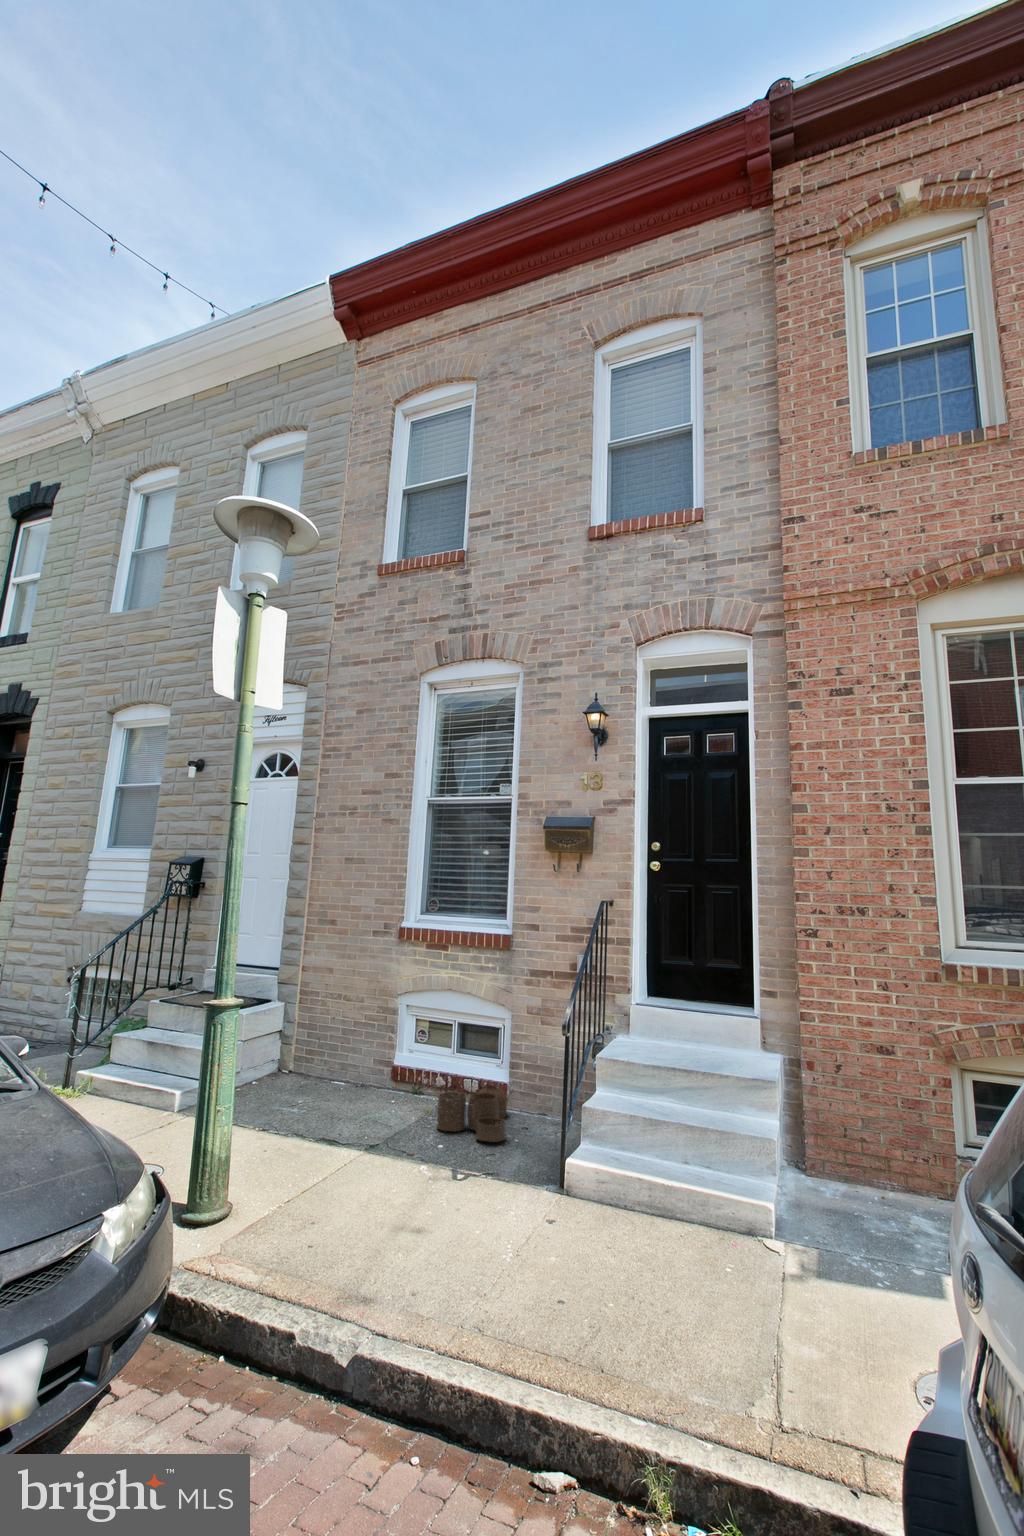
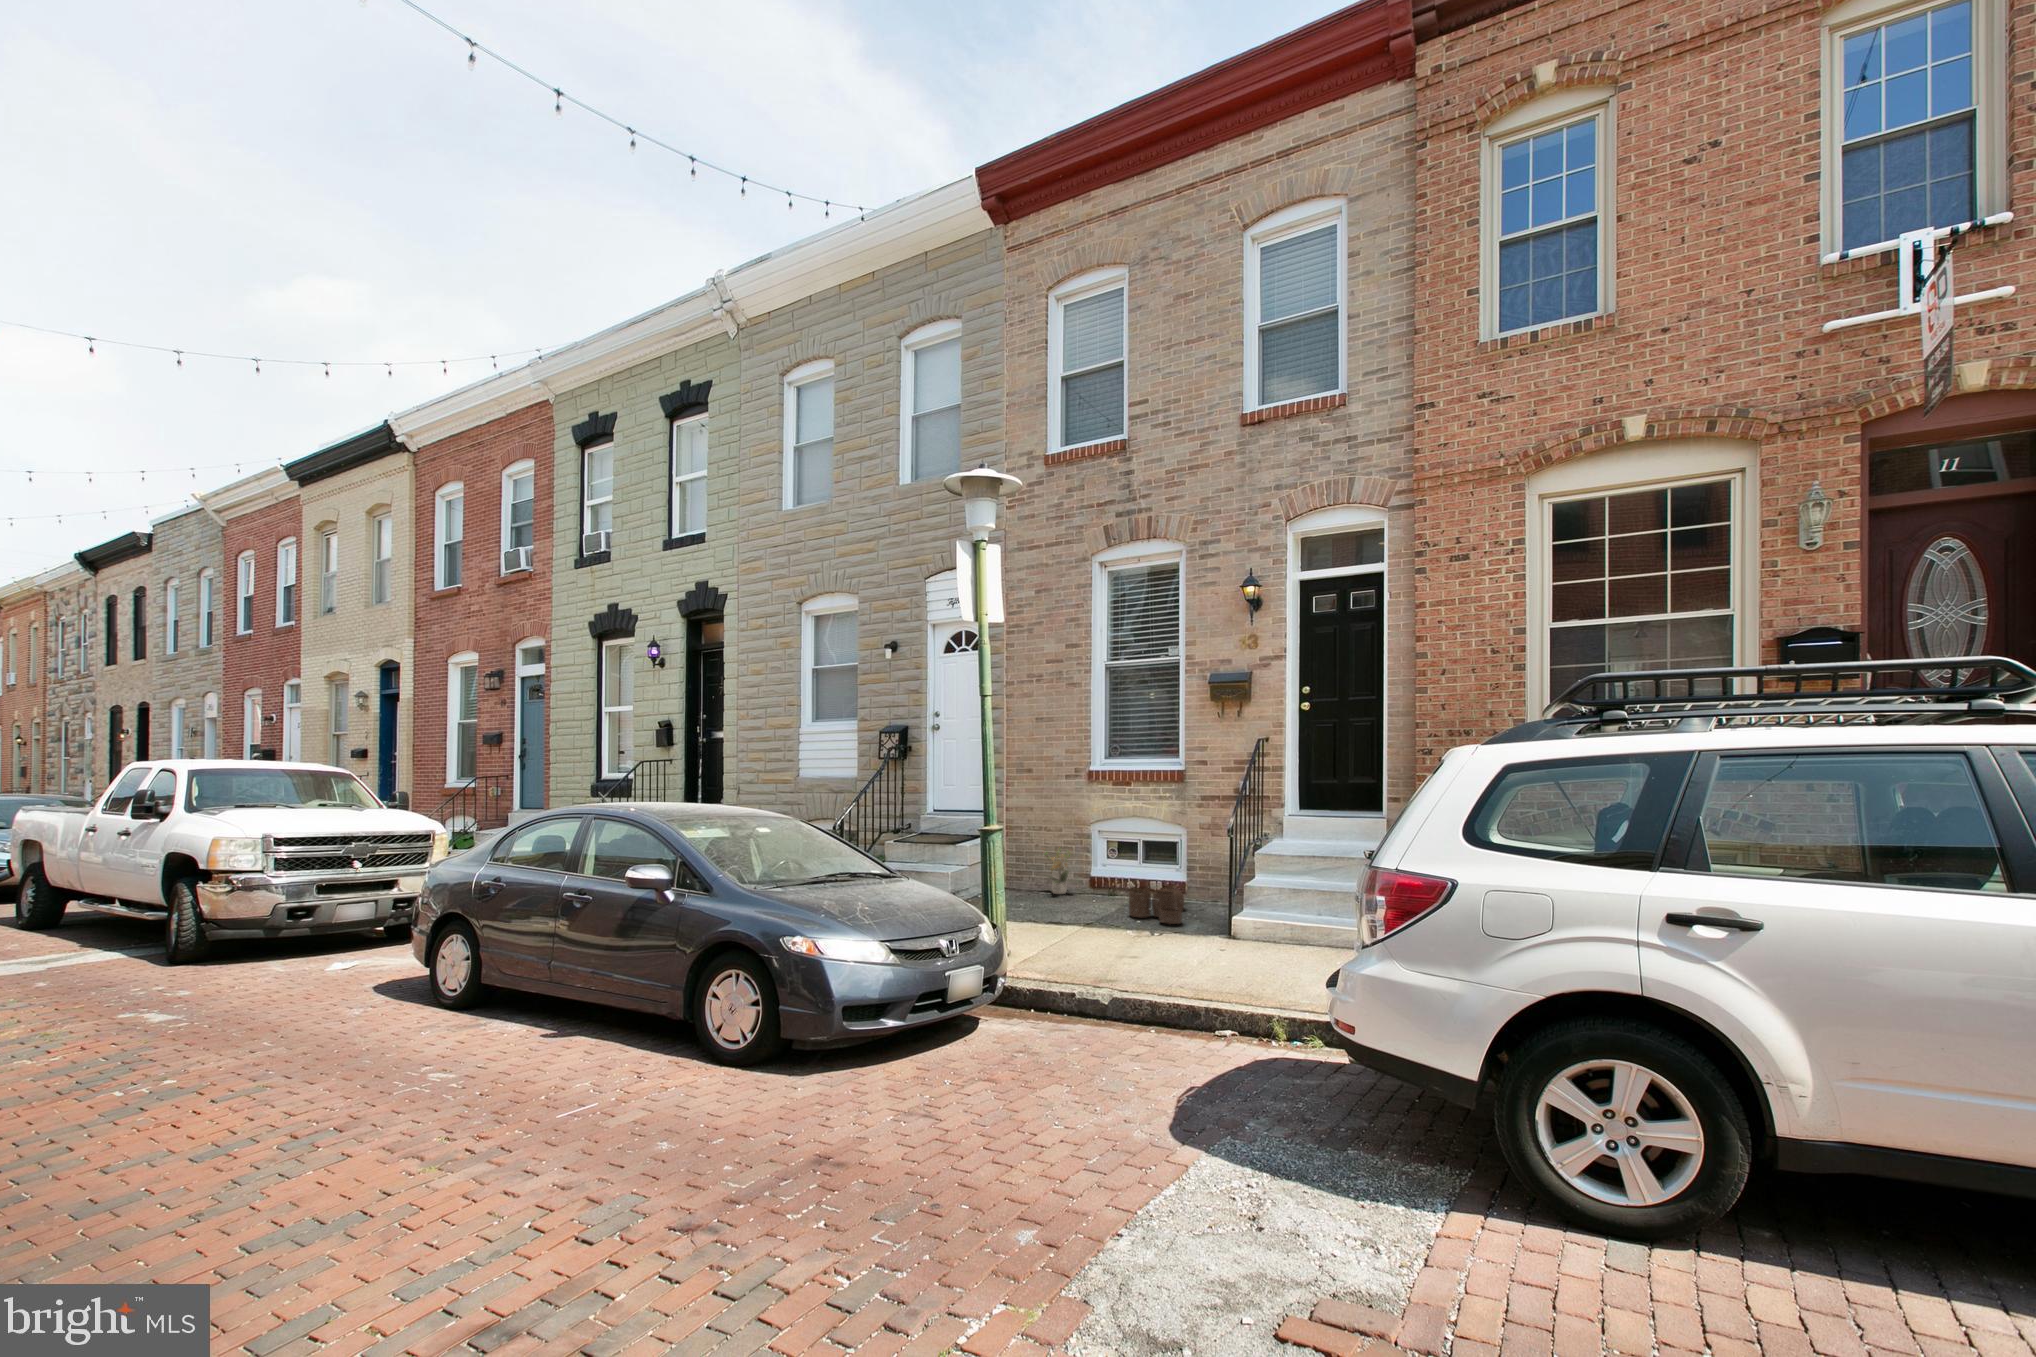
potted plant: none [333,1031,377,1095] -> present [1046,847,1070,894]

